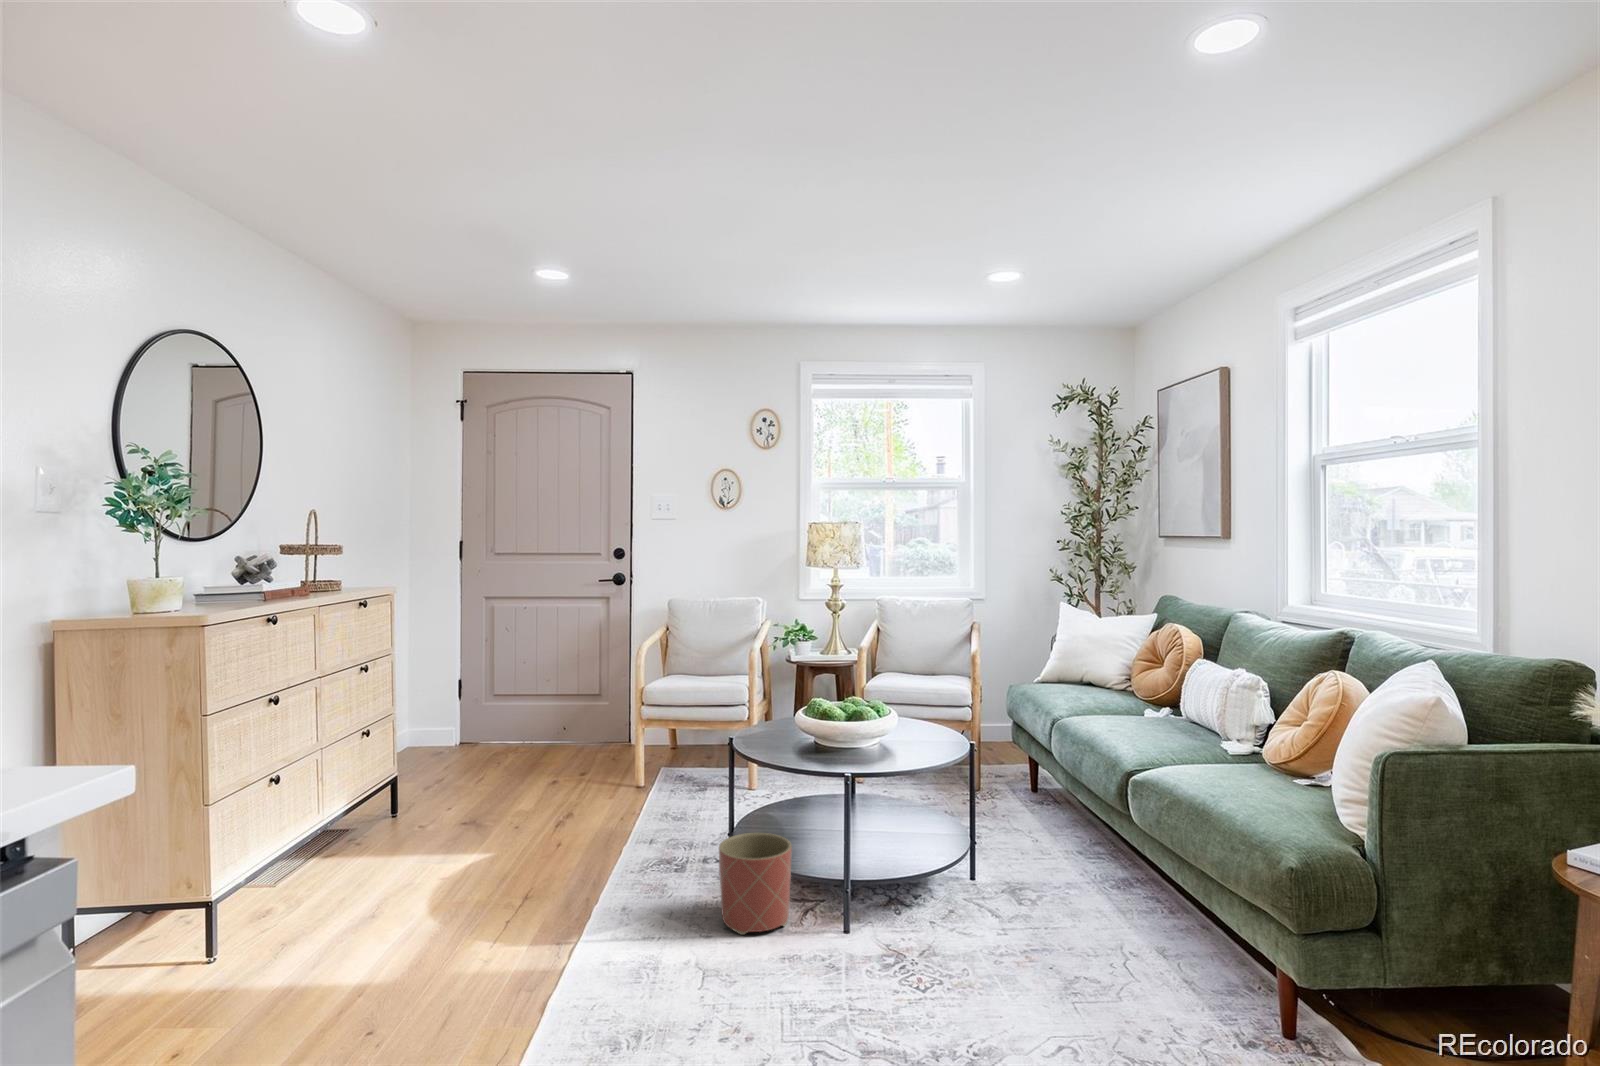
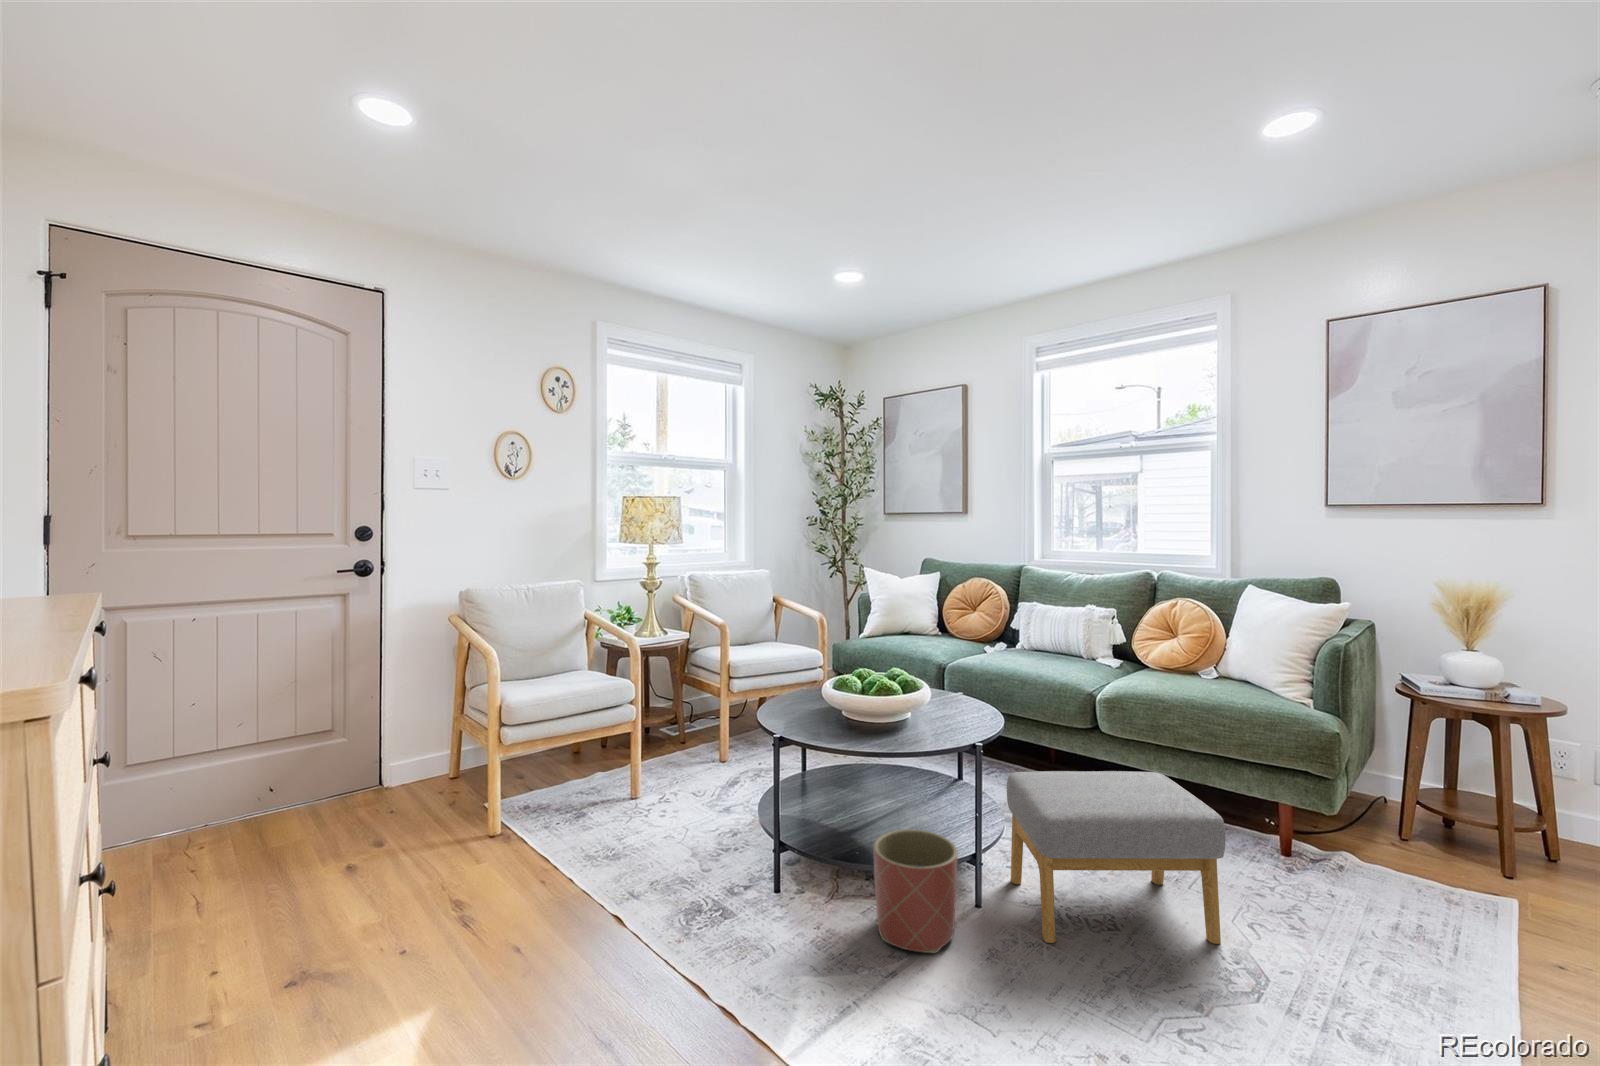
footstool: none [823,816,1038,1031] -> present [1007,771,1225,944]

